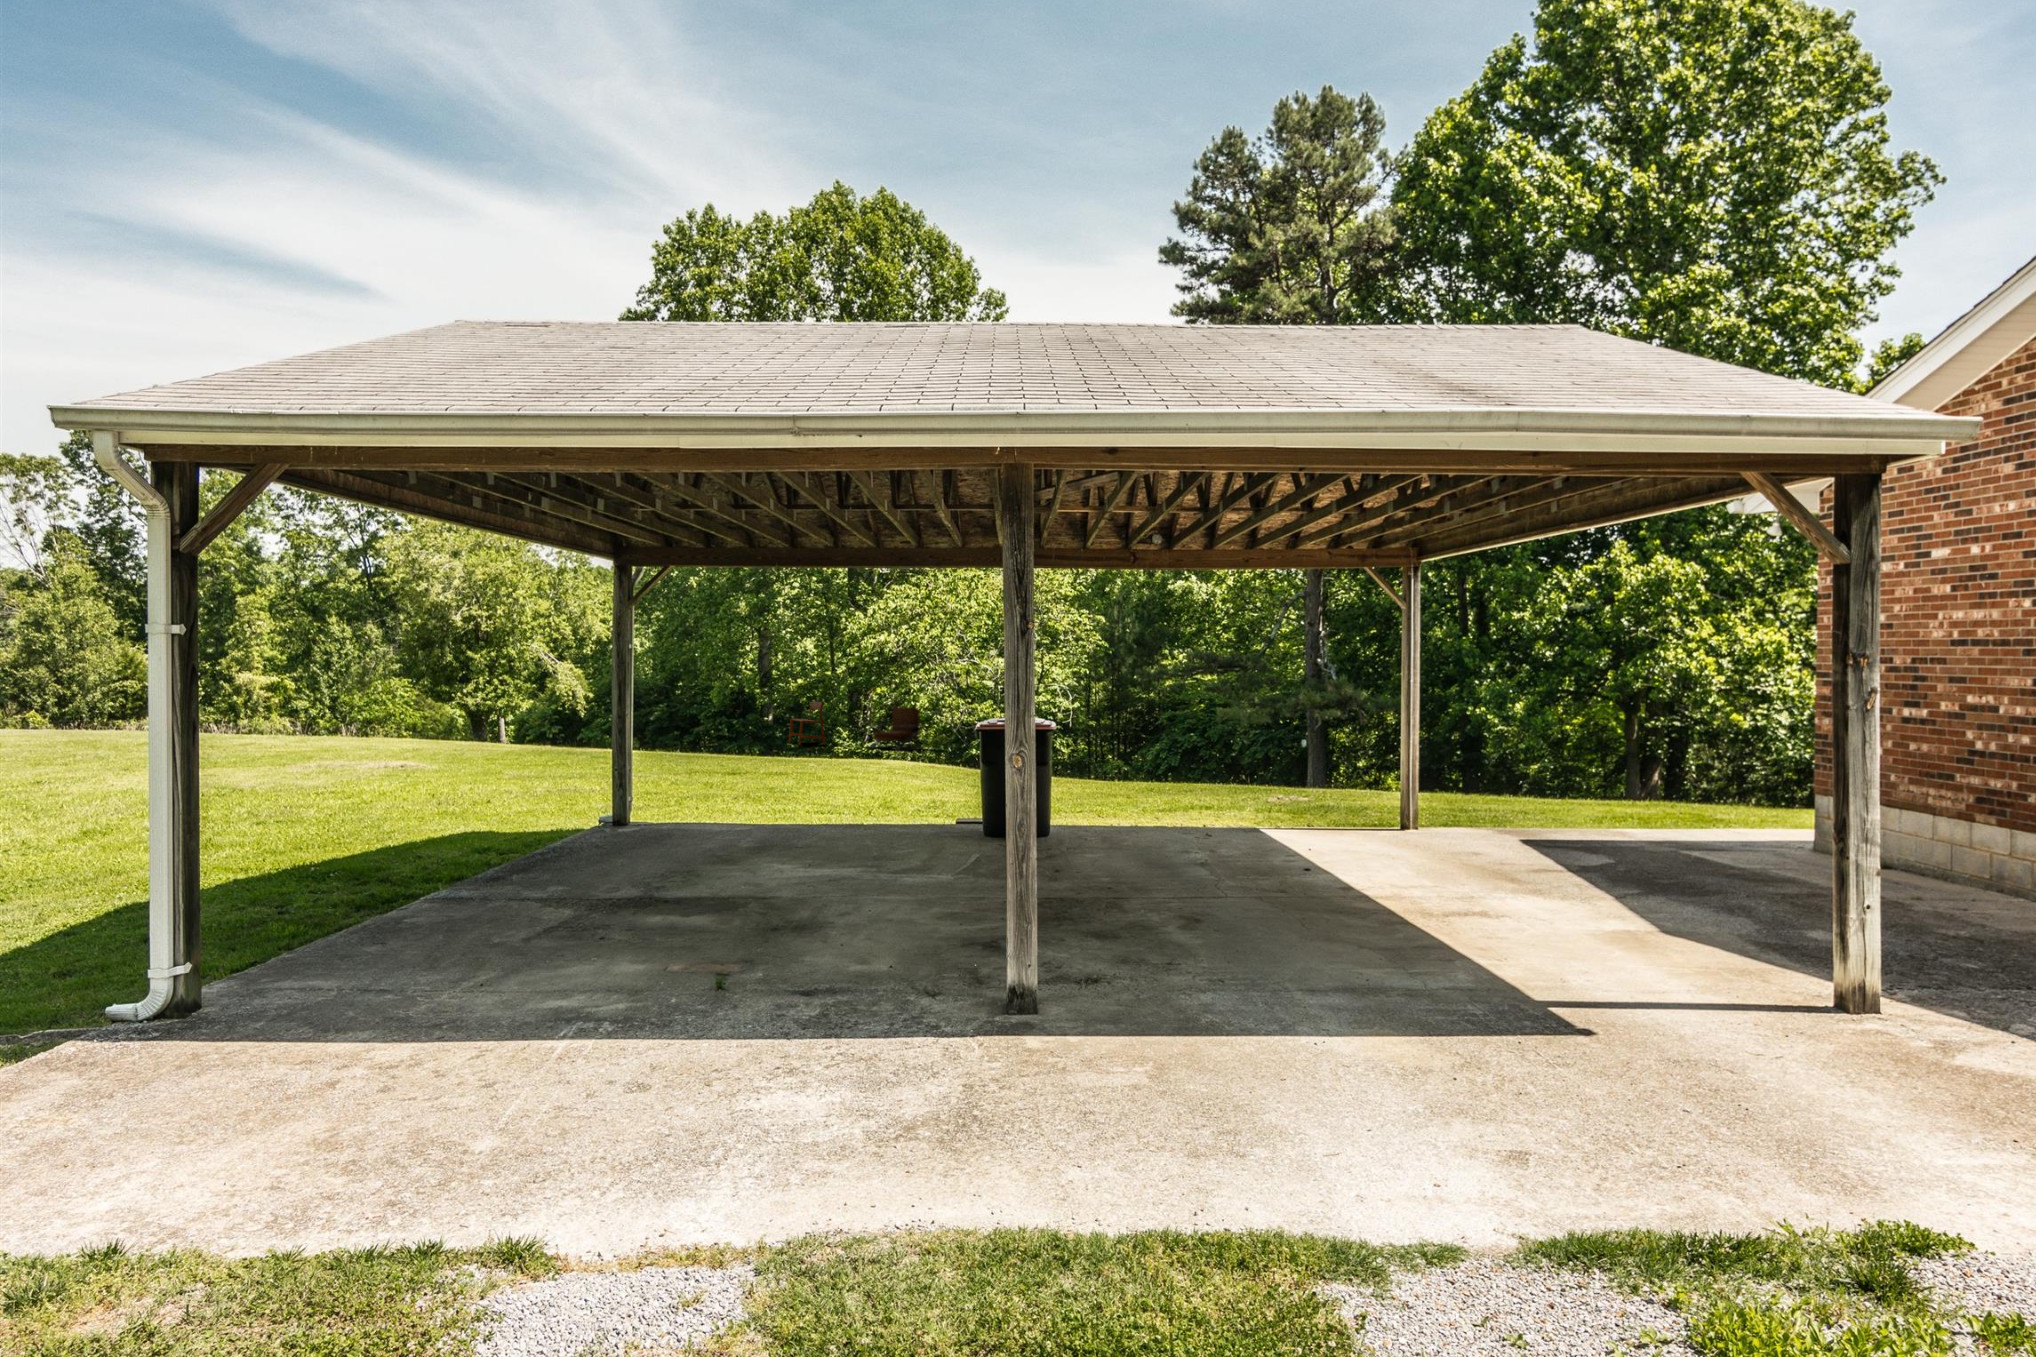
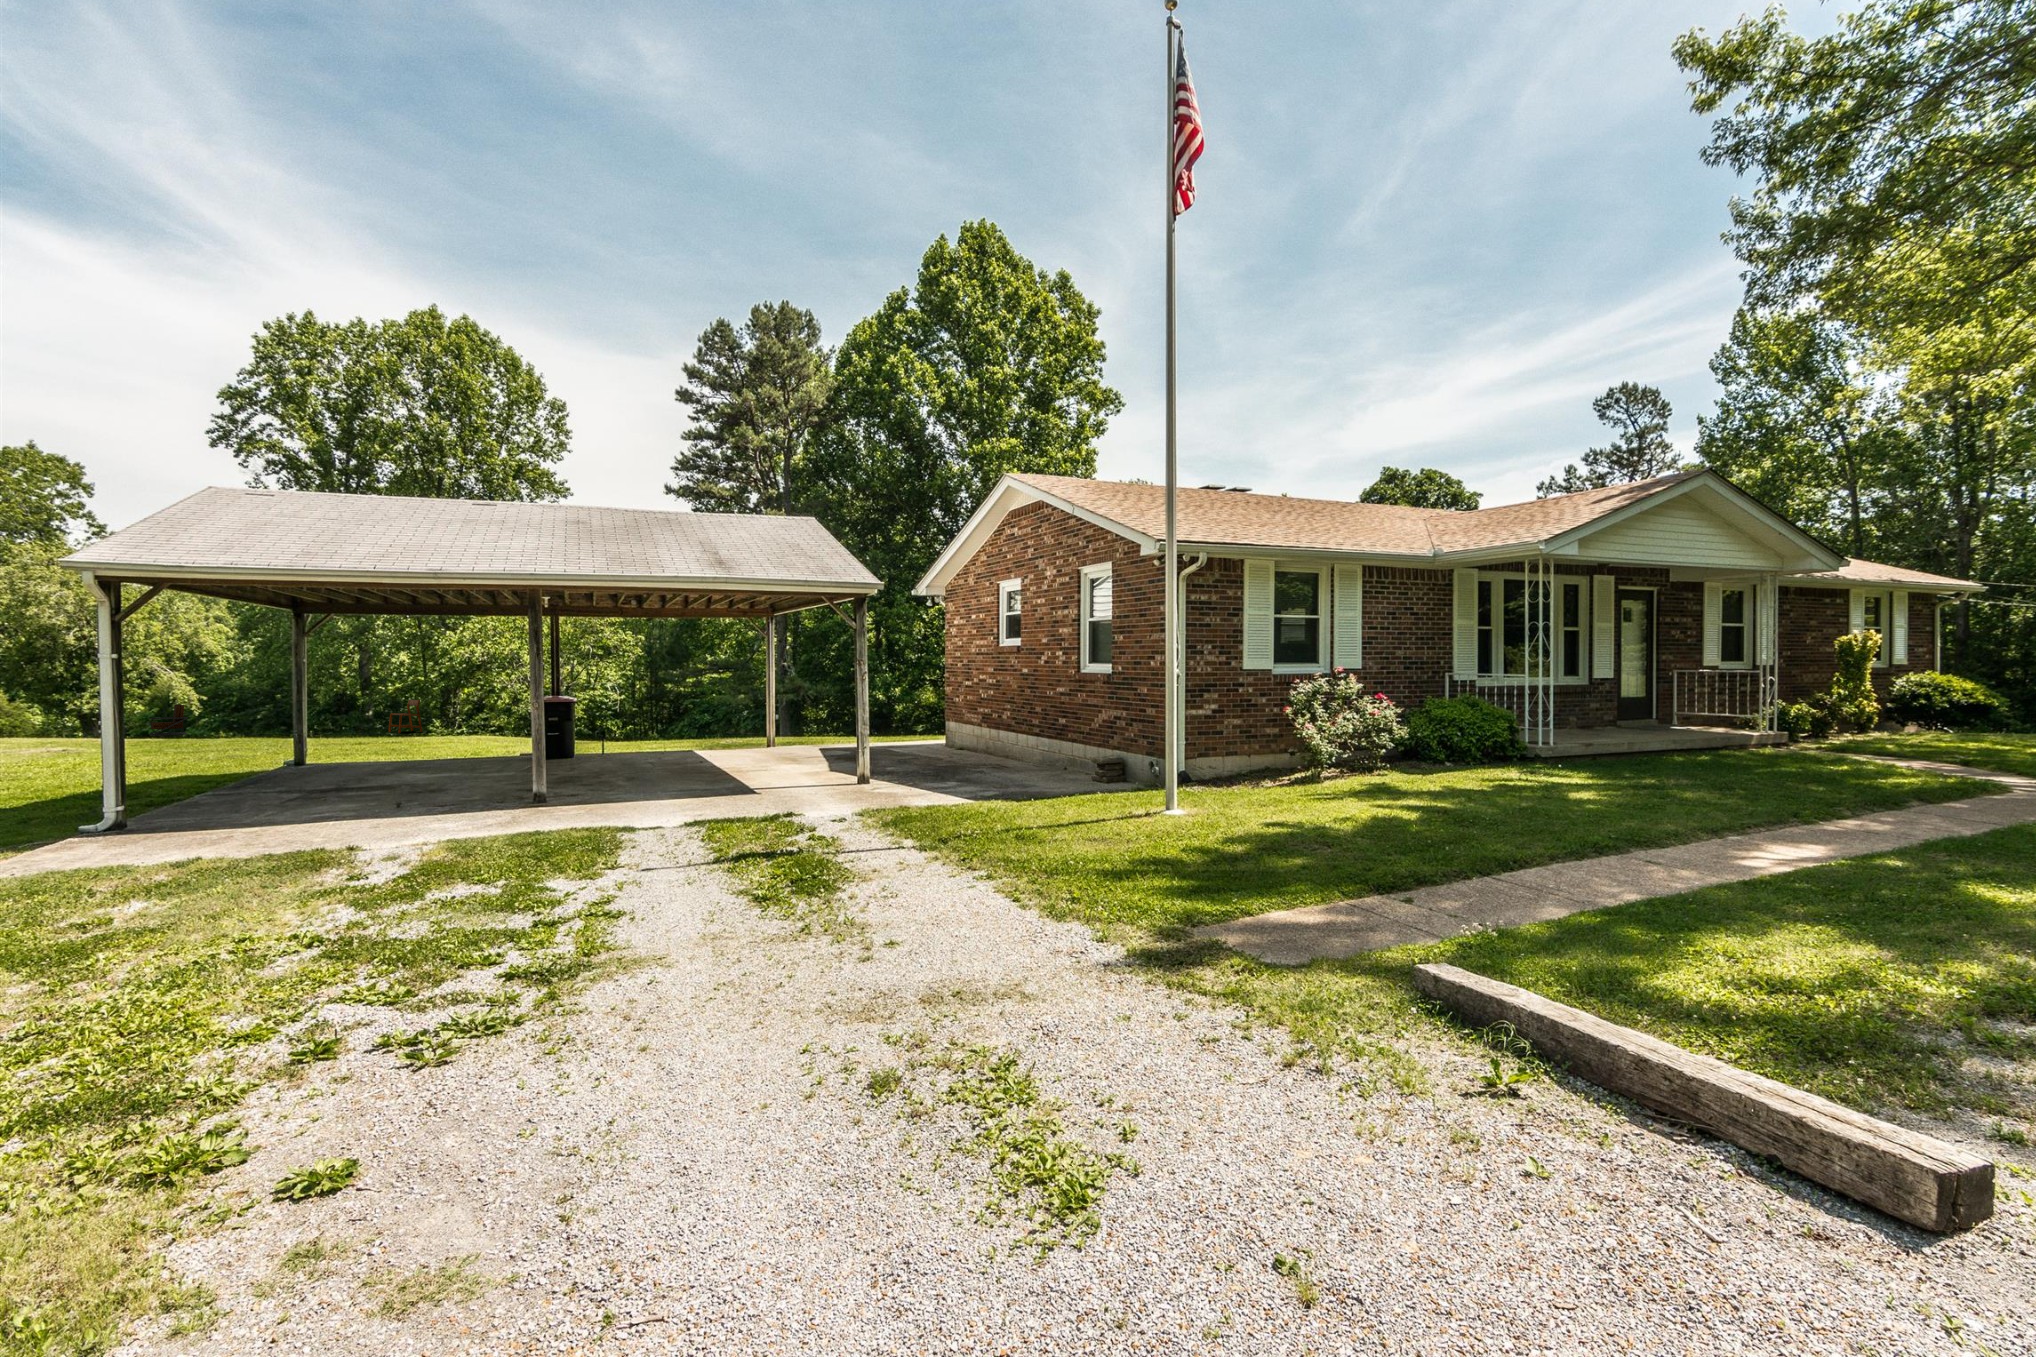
lounge chair: present [870,706,926,751] -> present [149,705,188,736]

